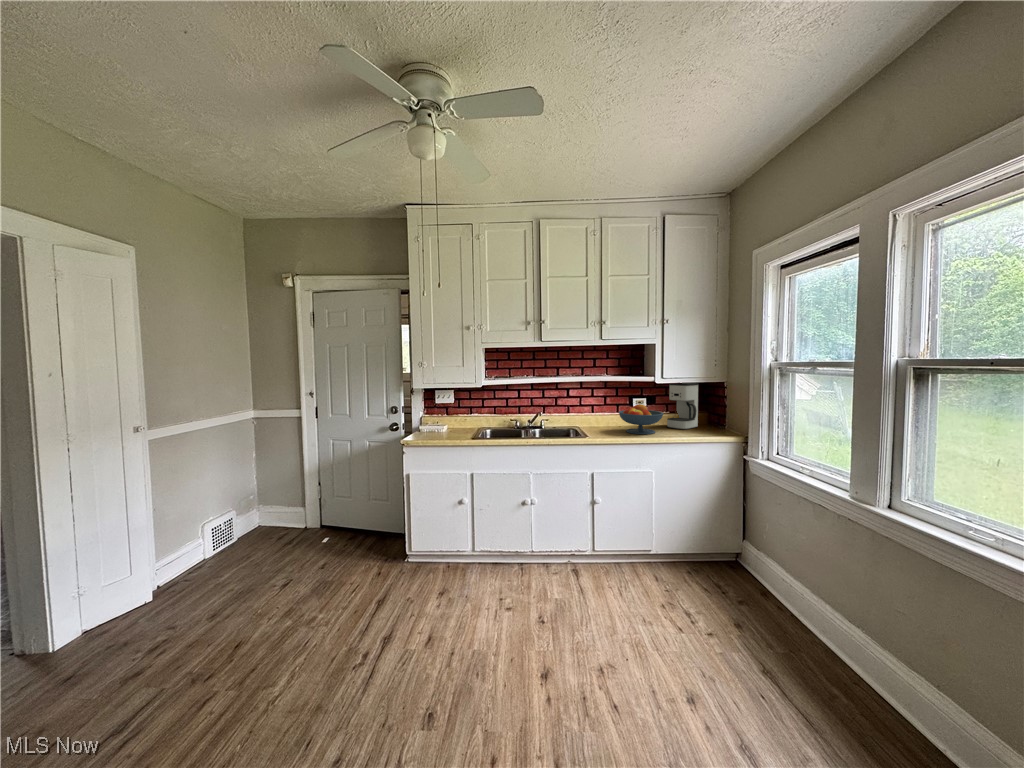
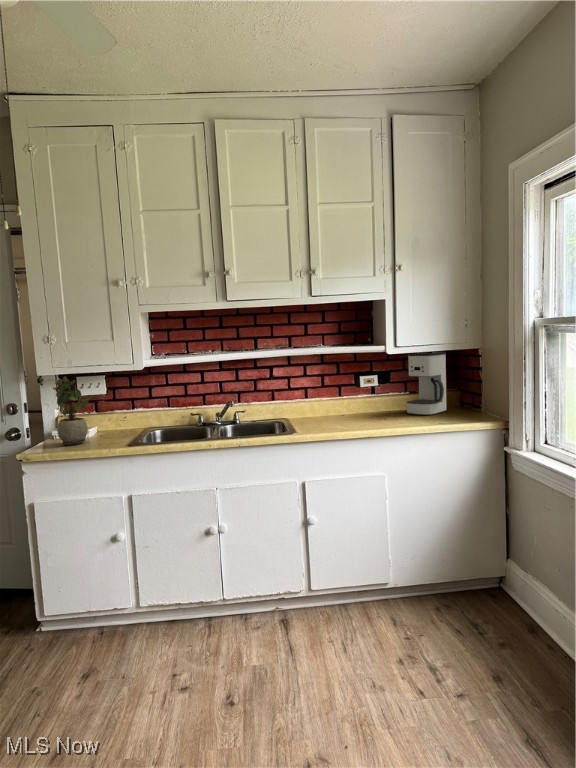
potted plant: none [423,390,449,436] -> present [53,376,92,445]
fruit bowl: present [619,404,663,434] -> none [340,383,400,425]

